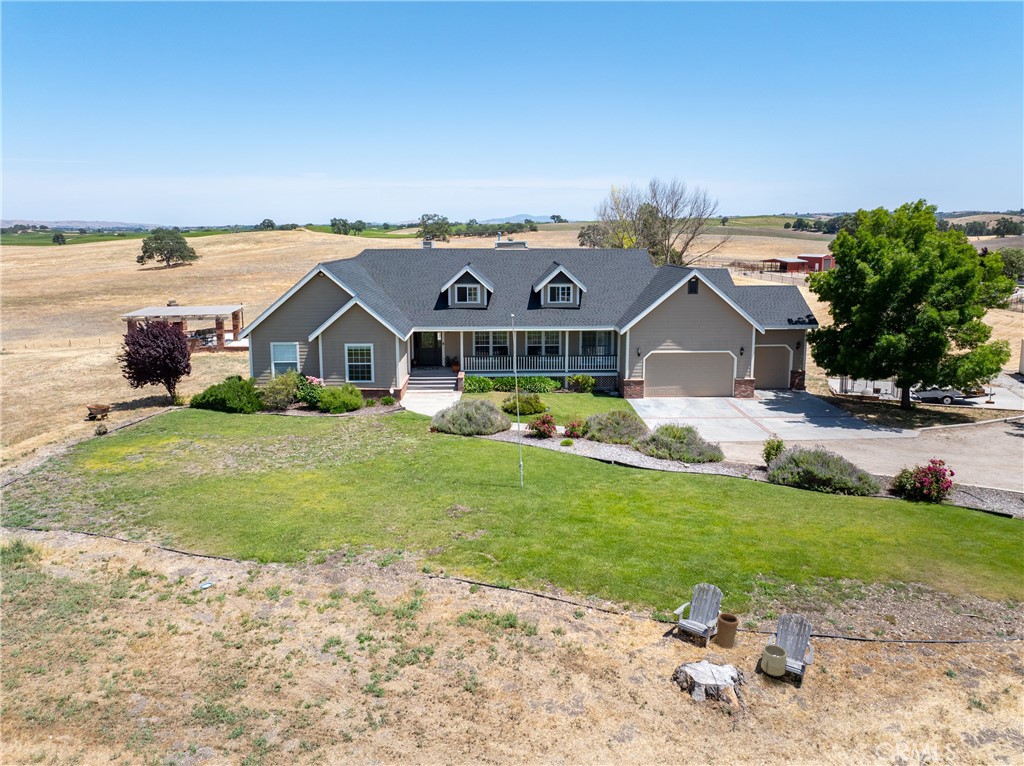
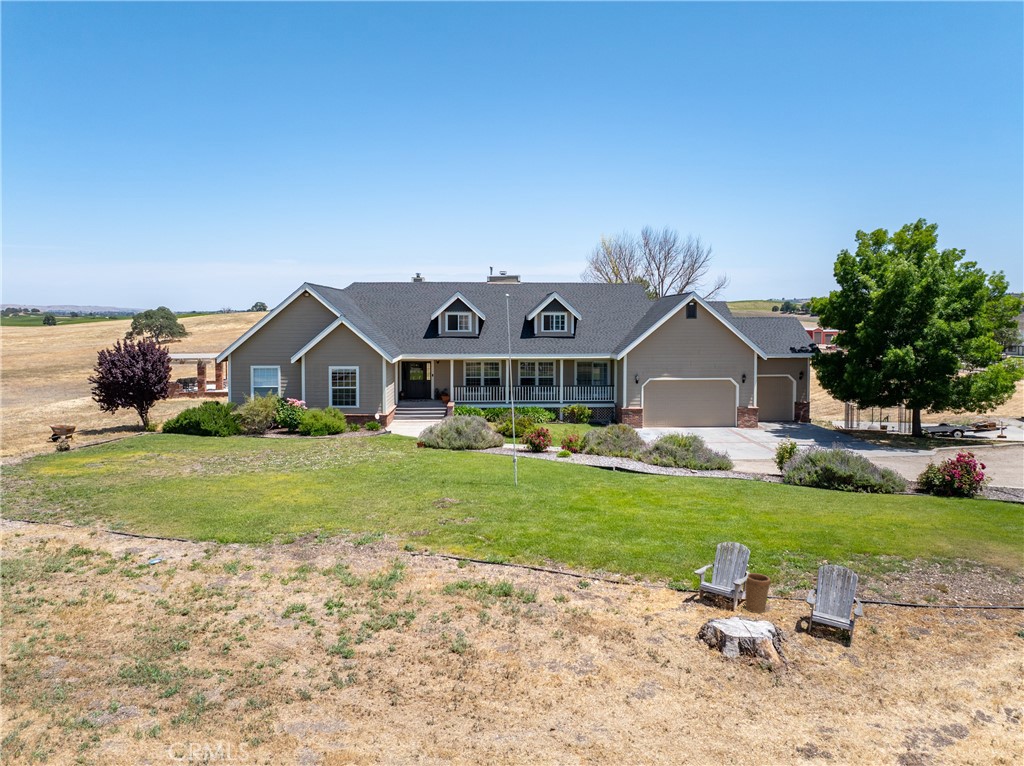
planter: present [762,644,787,676] -> none [802,599,831,641]

